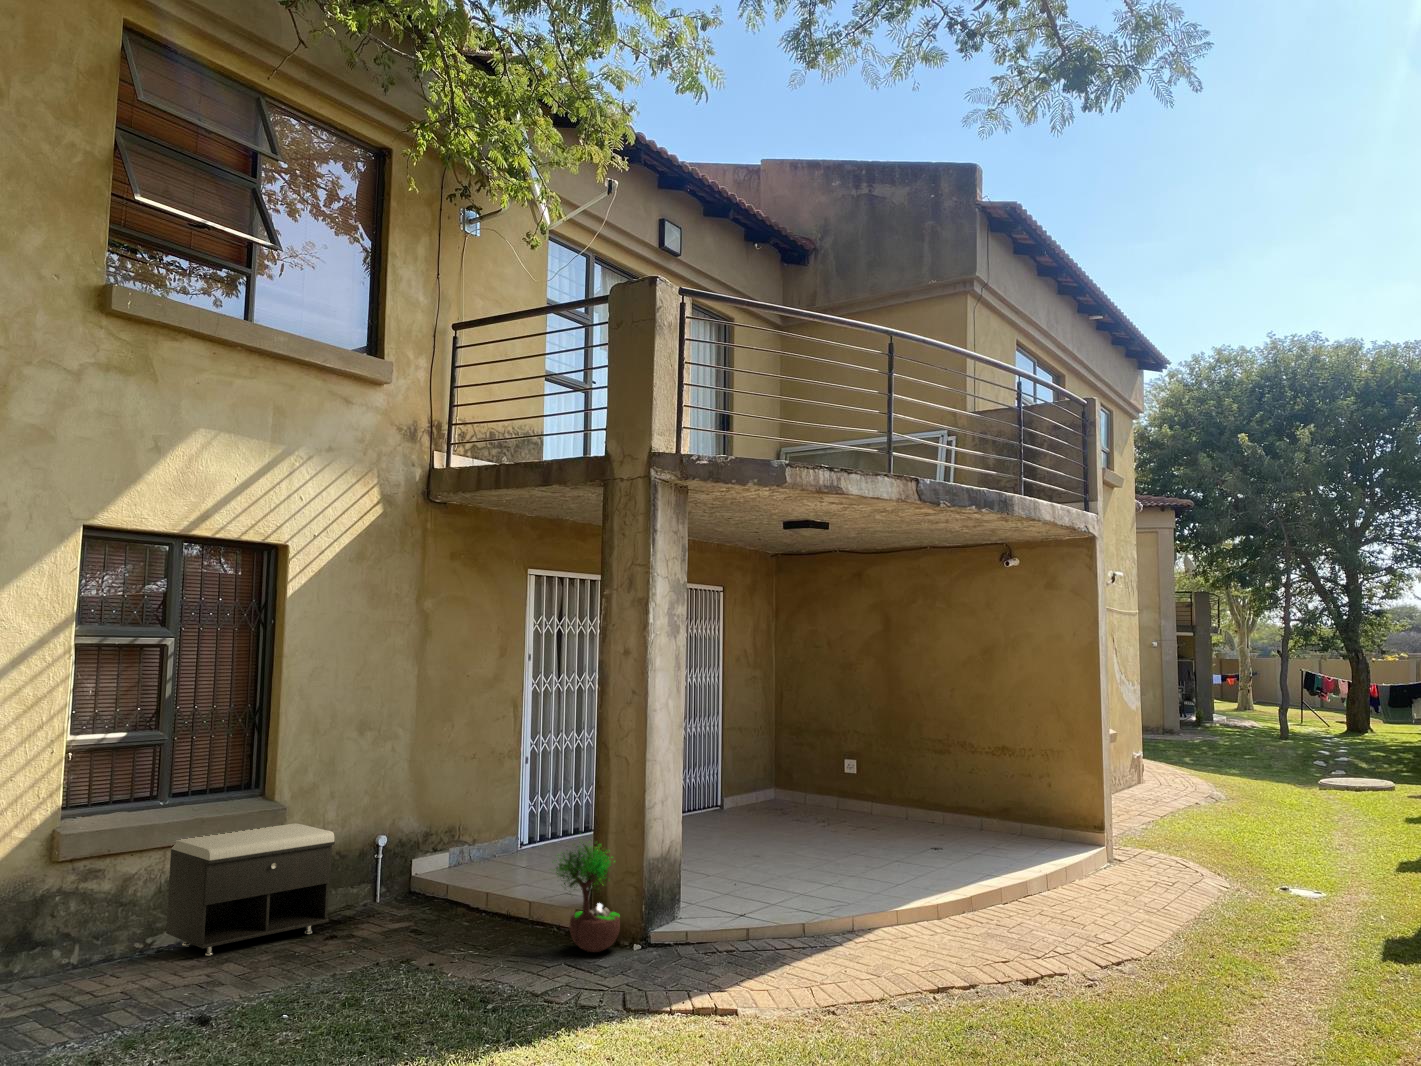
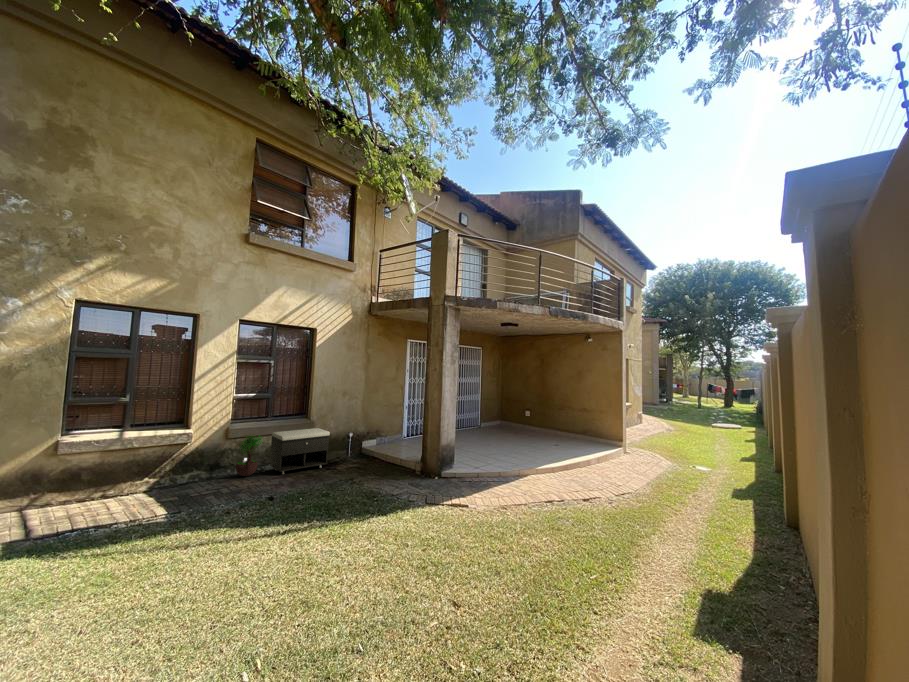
potted tree: present [552,842,620,952] -> present [236,435,261,476]

